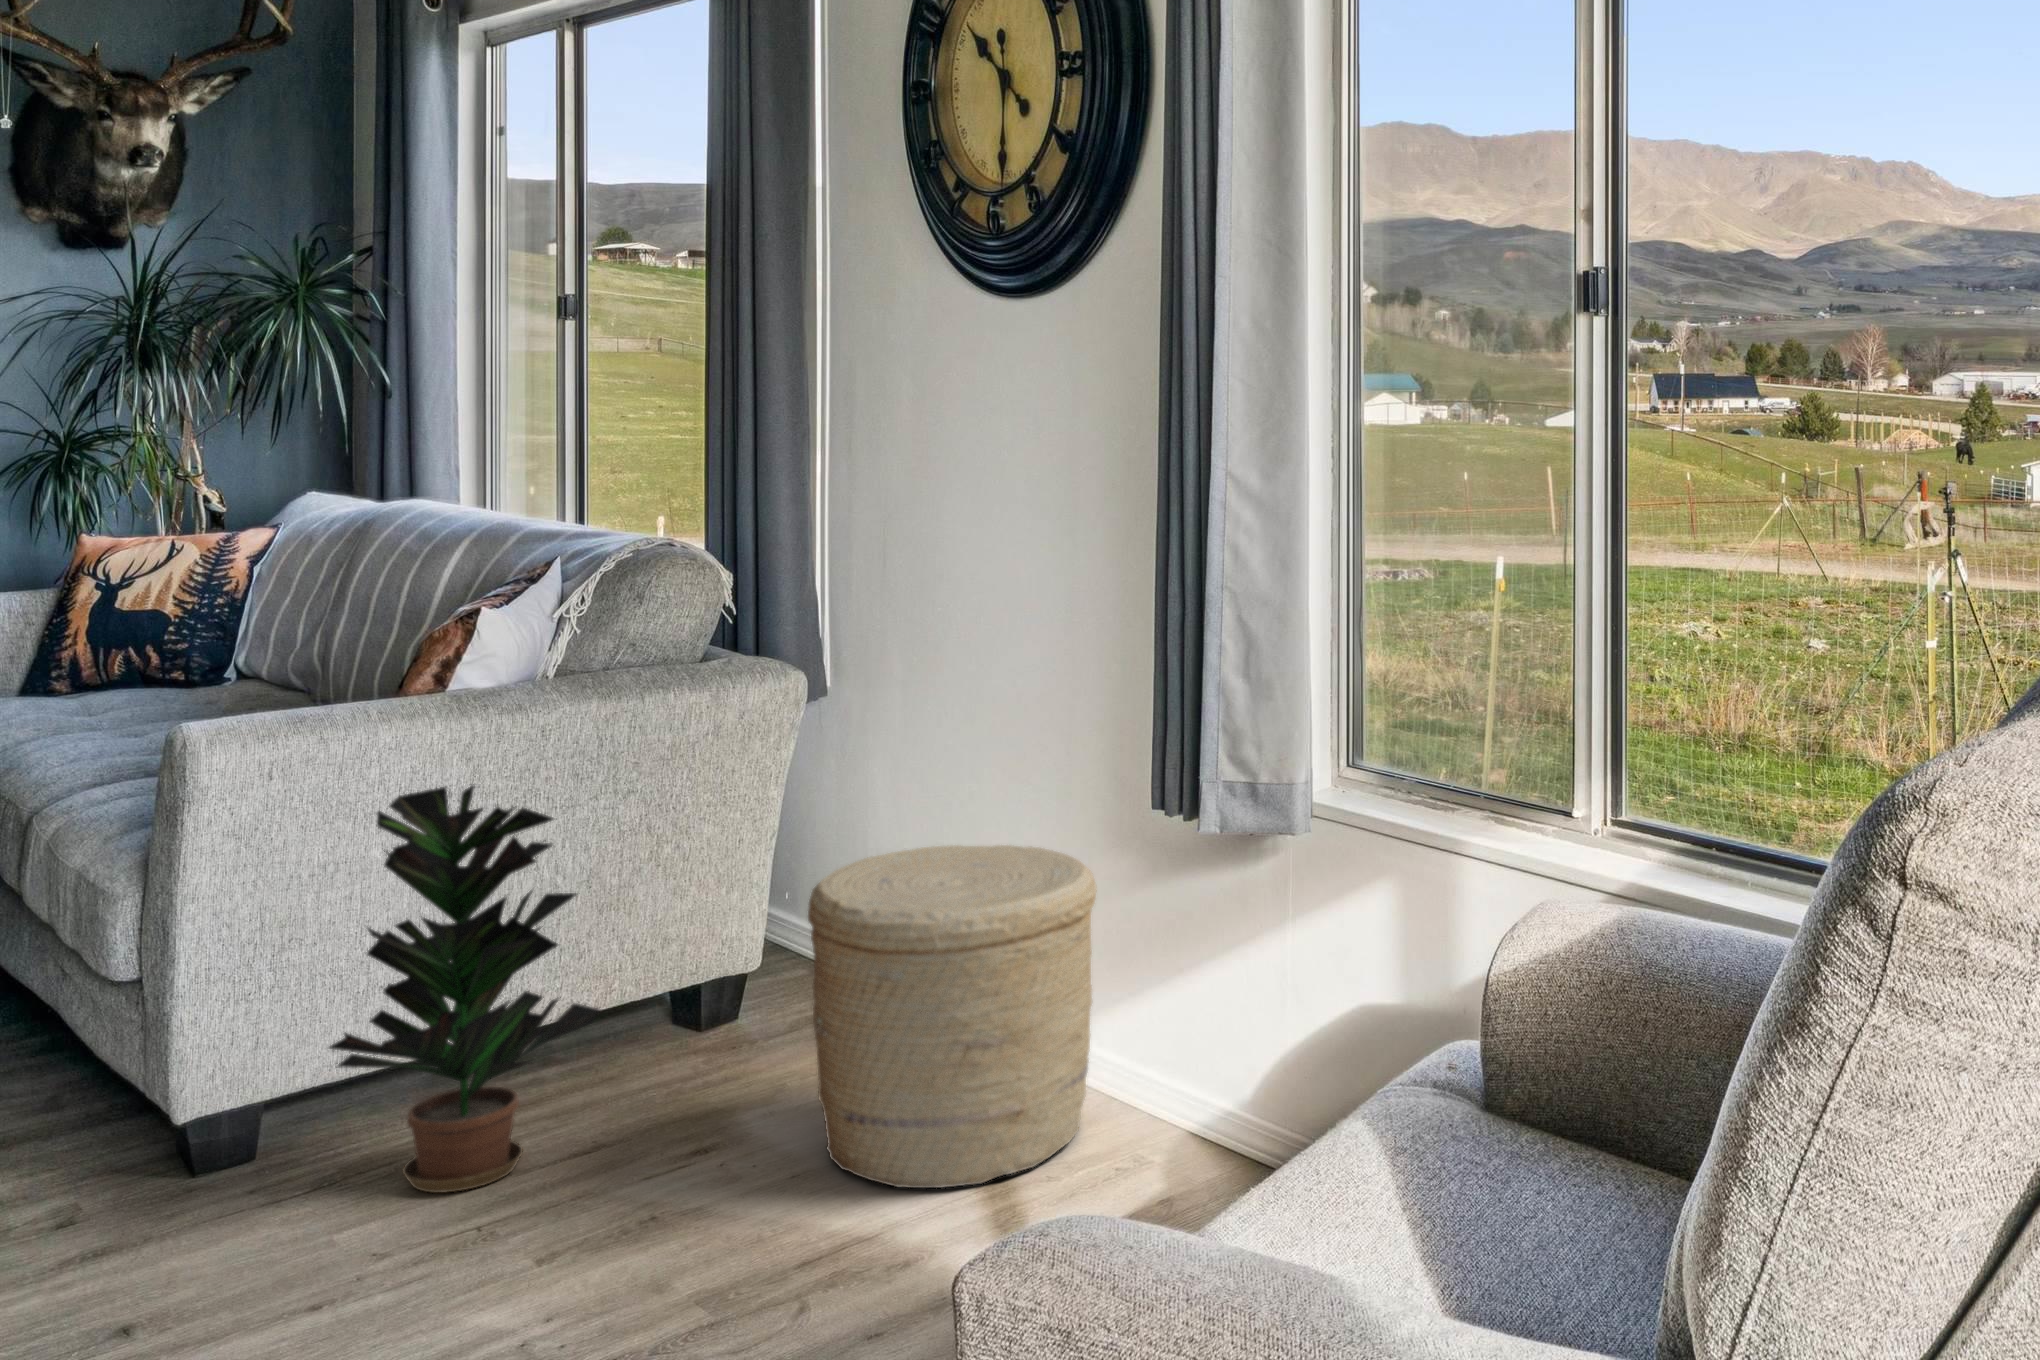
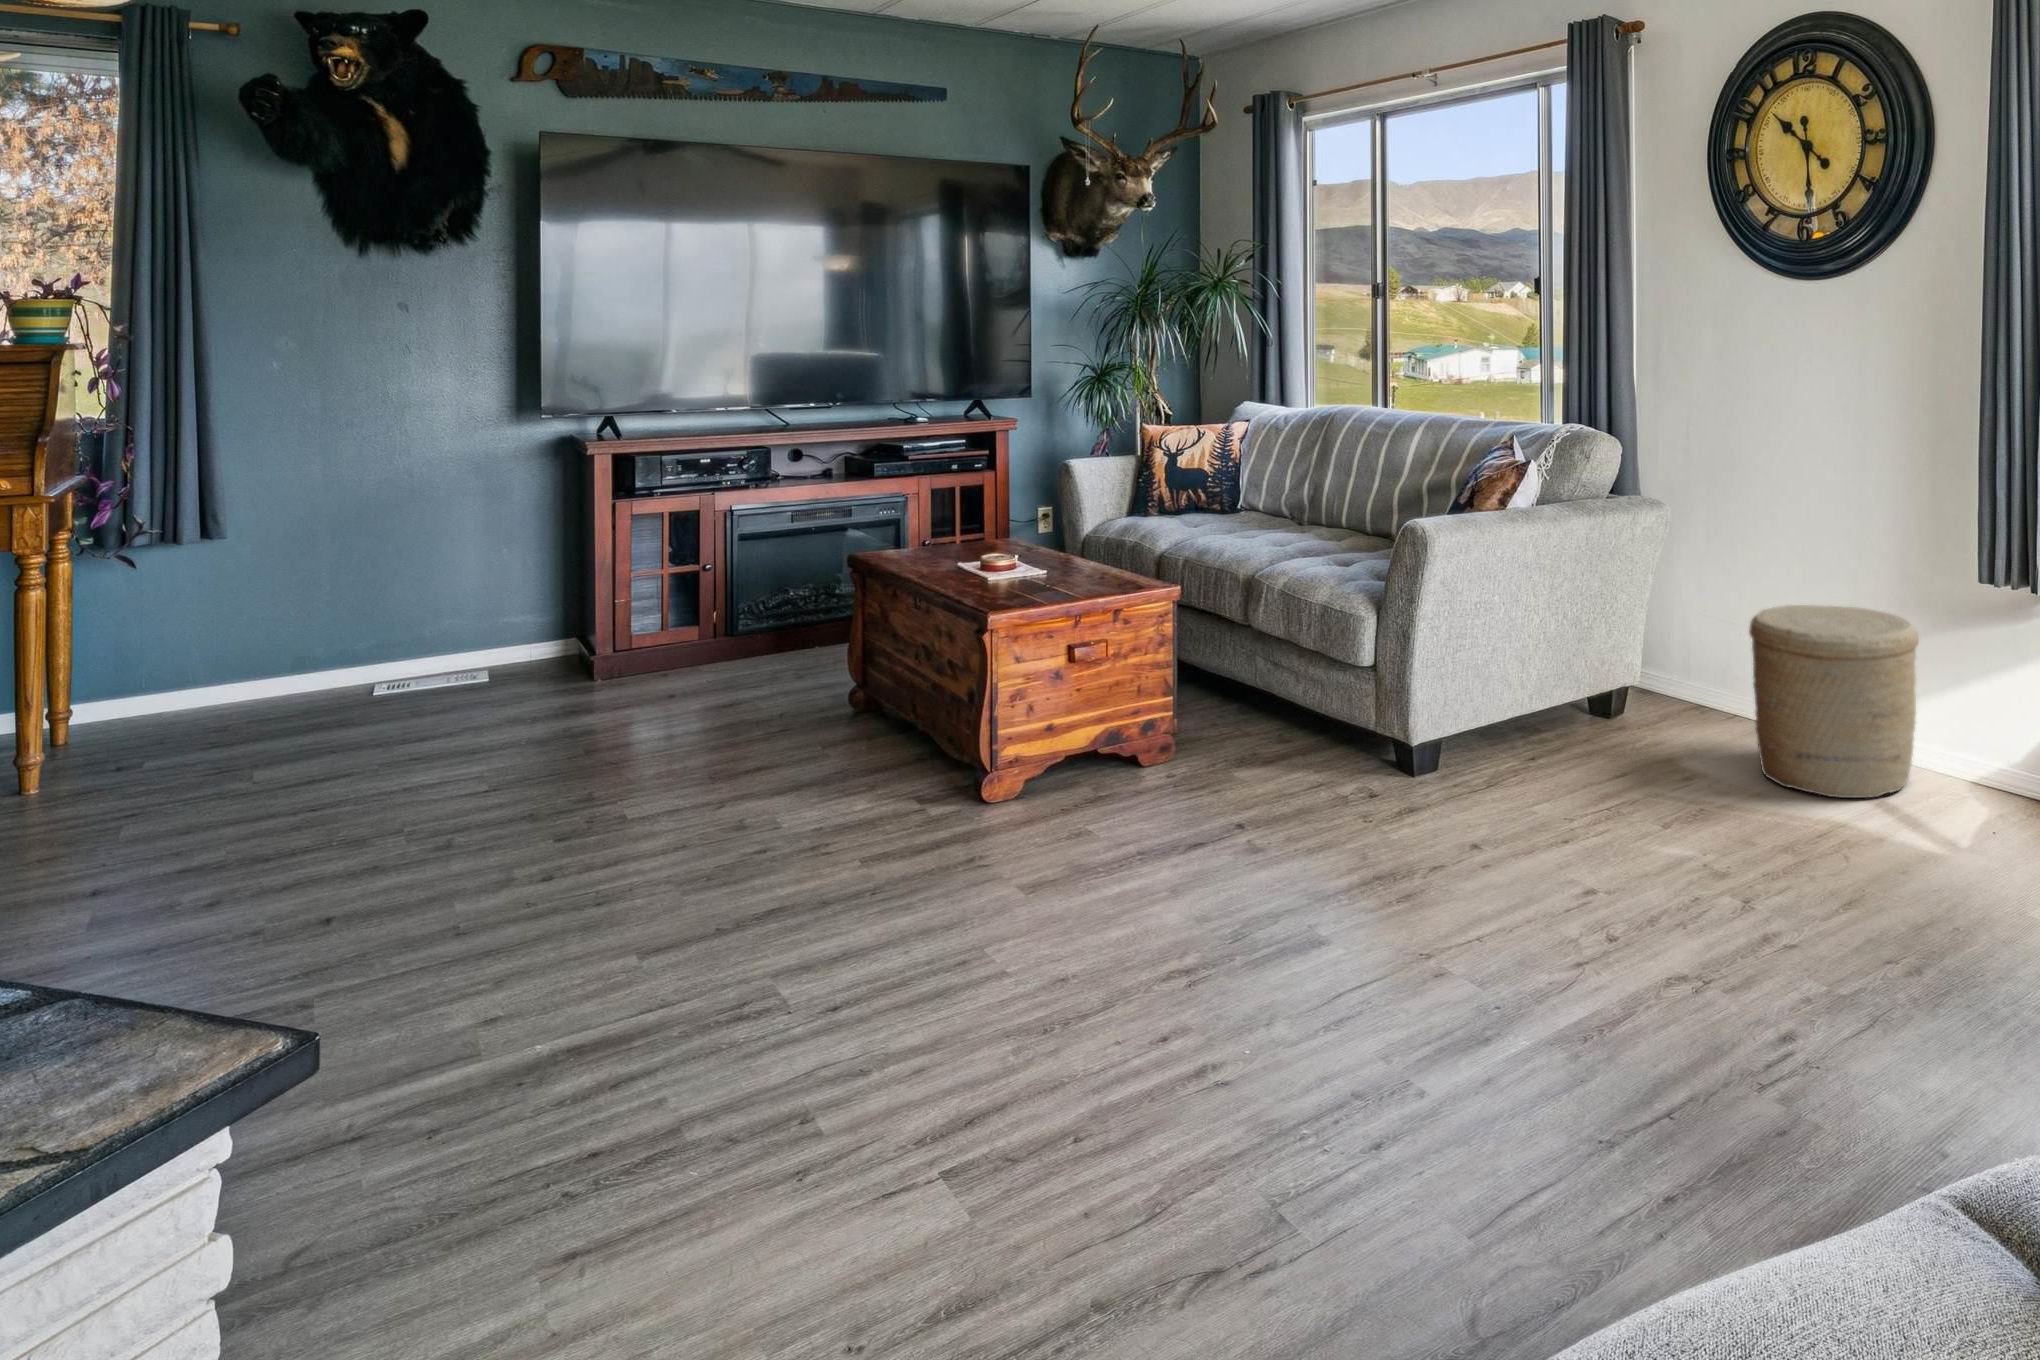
potted plant: present [329,786,600,1193] -> none [1508,558,1633,790]

